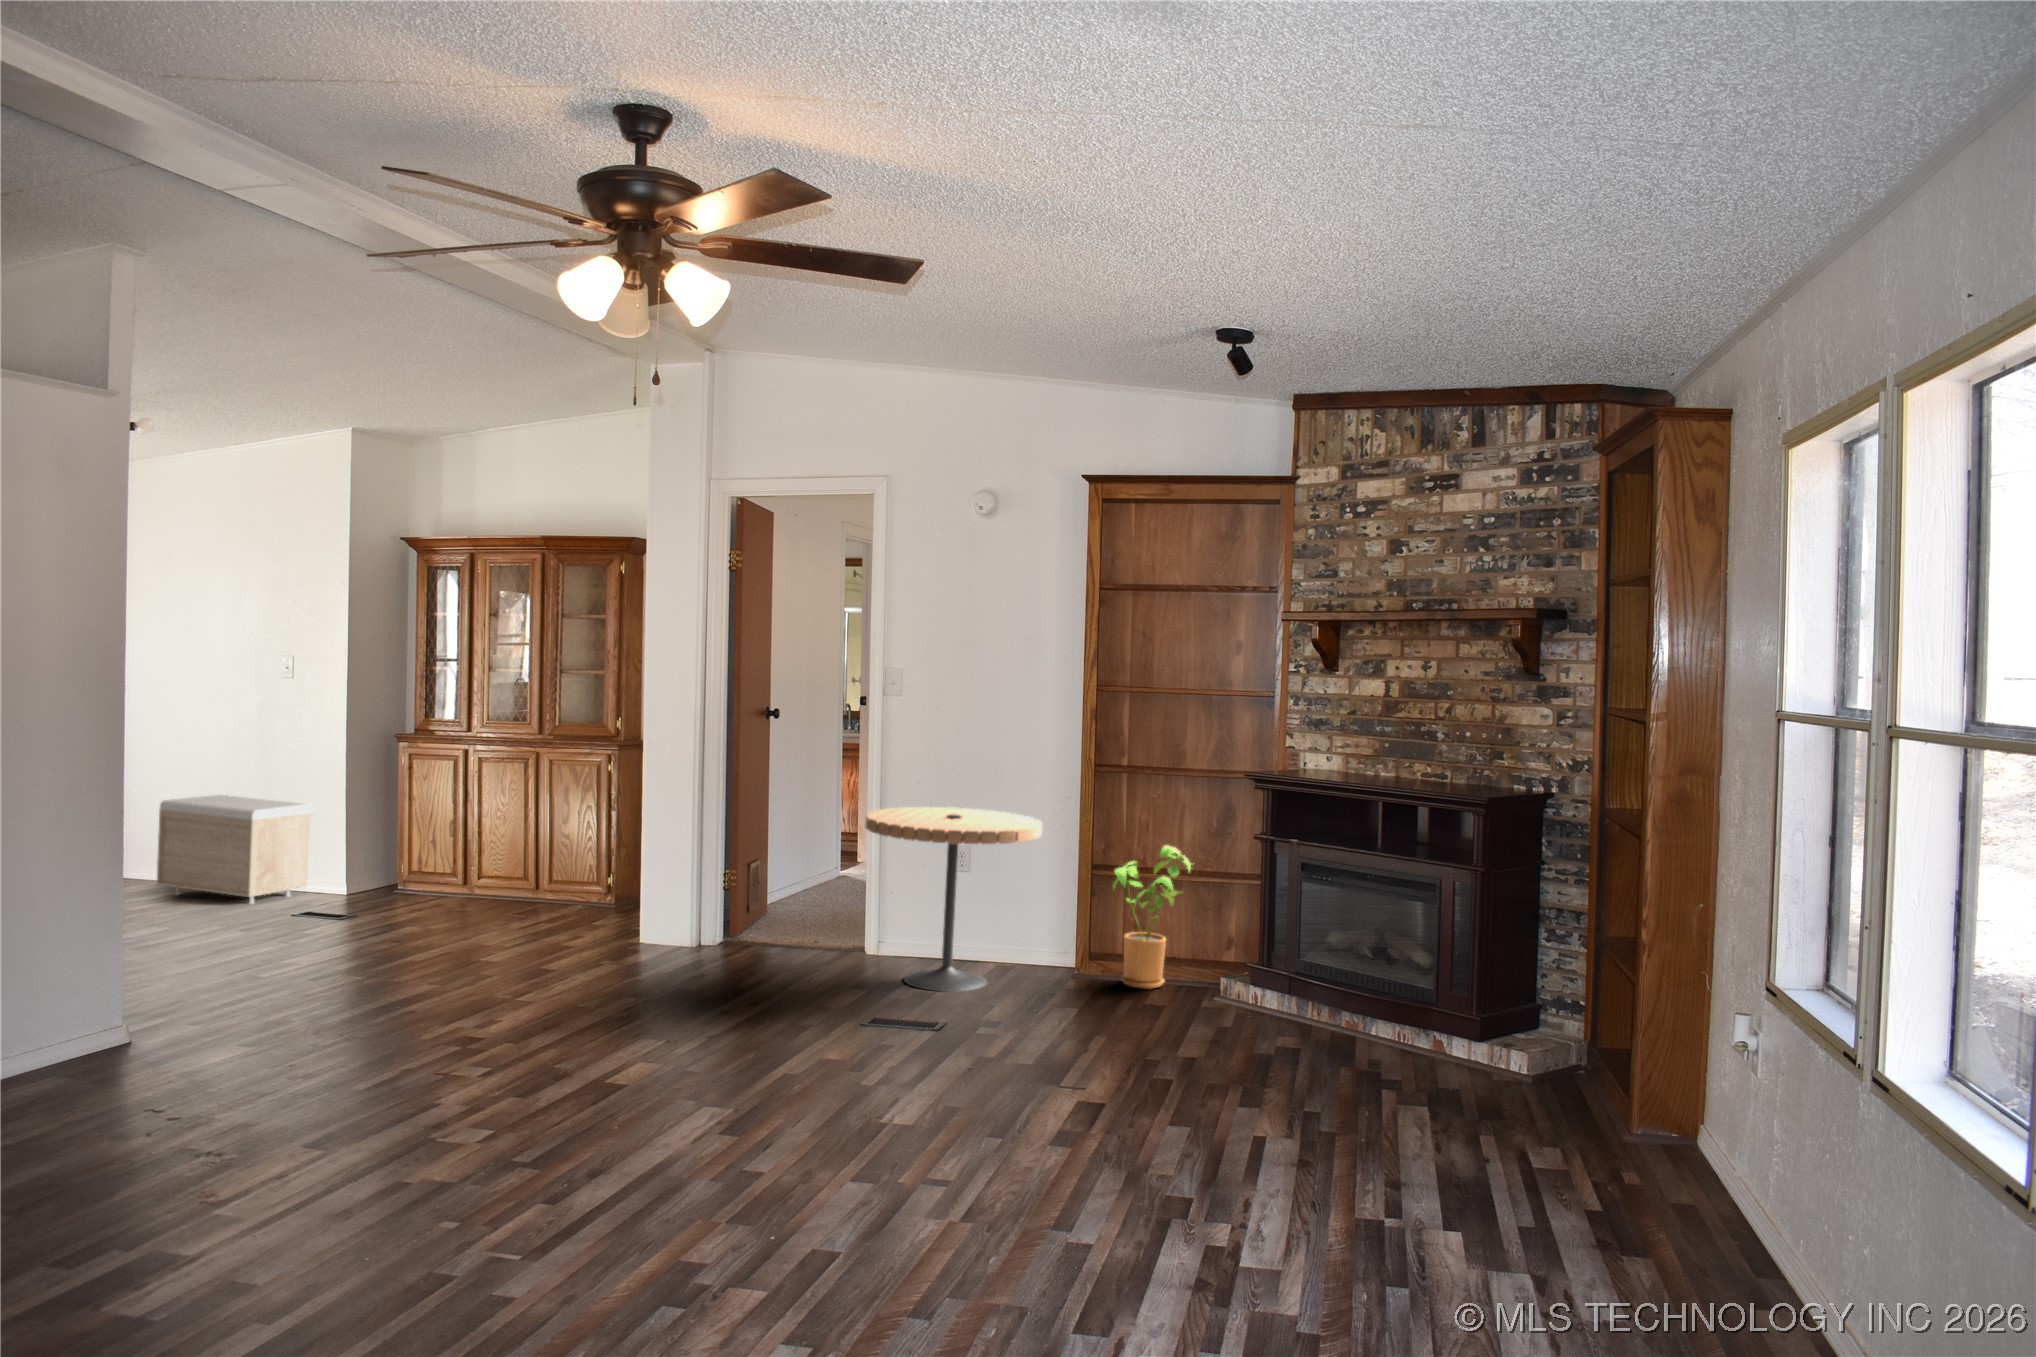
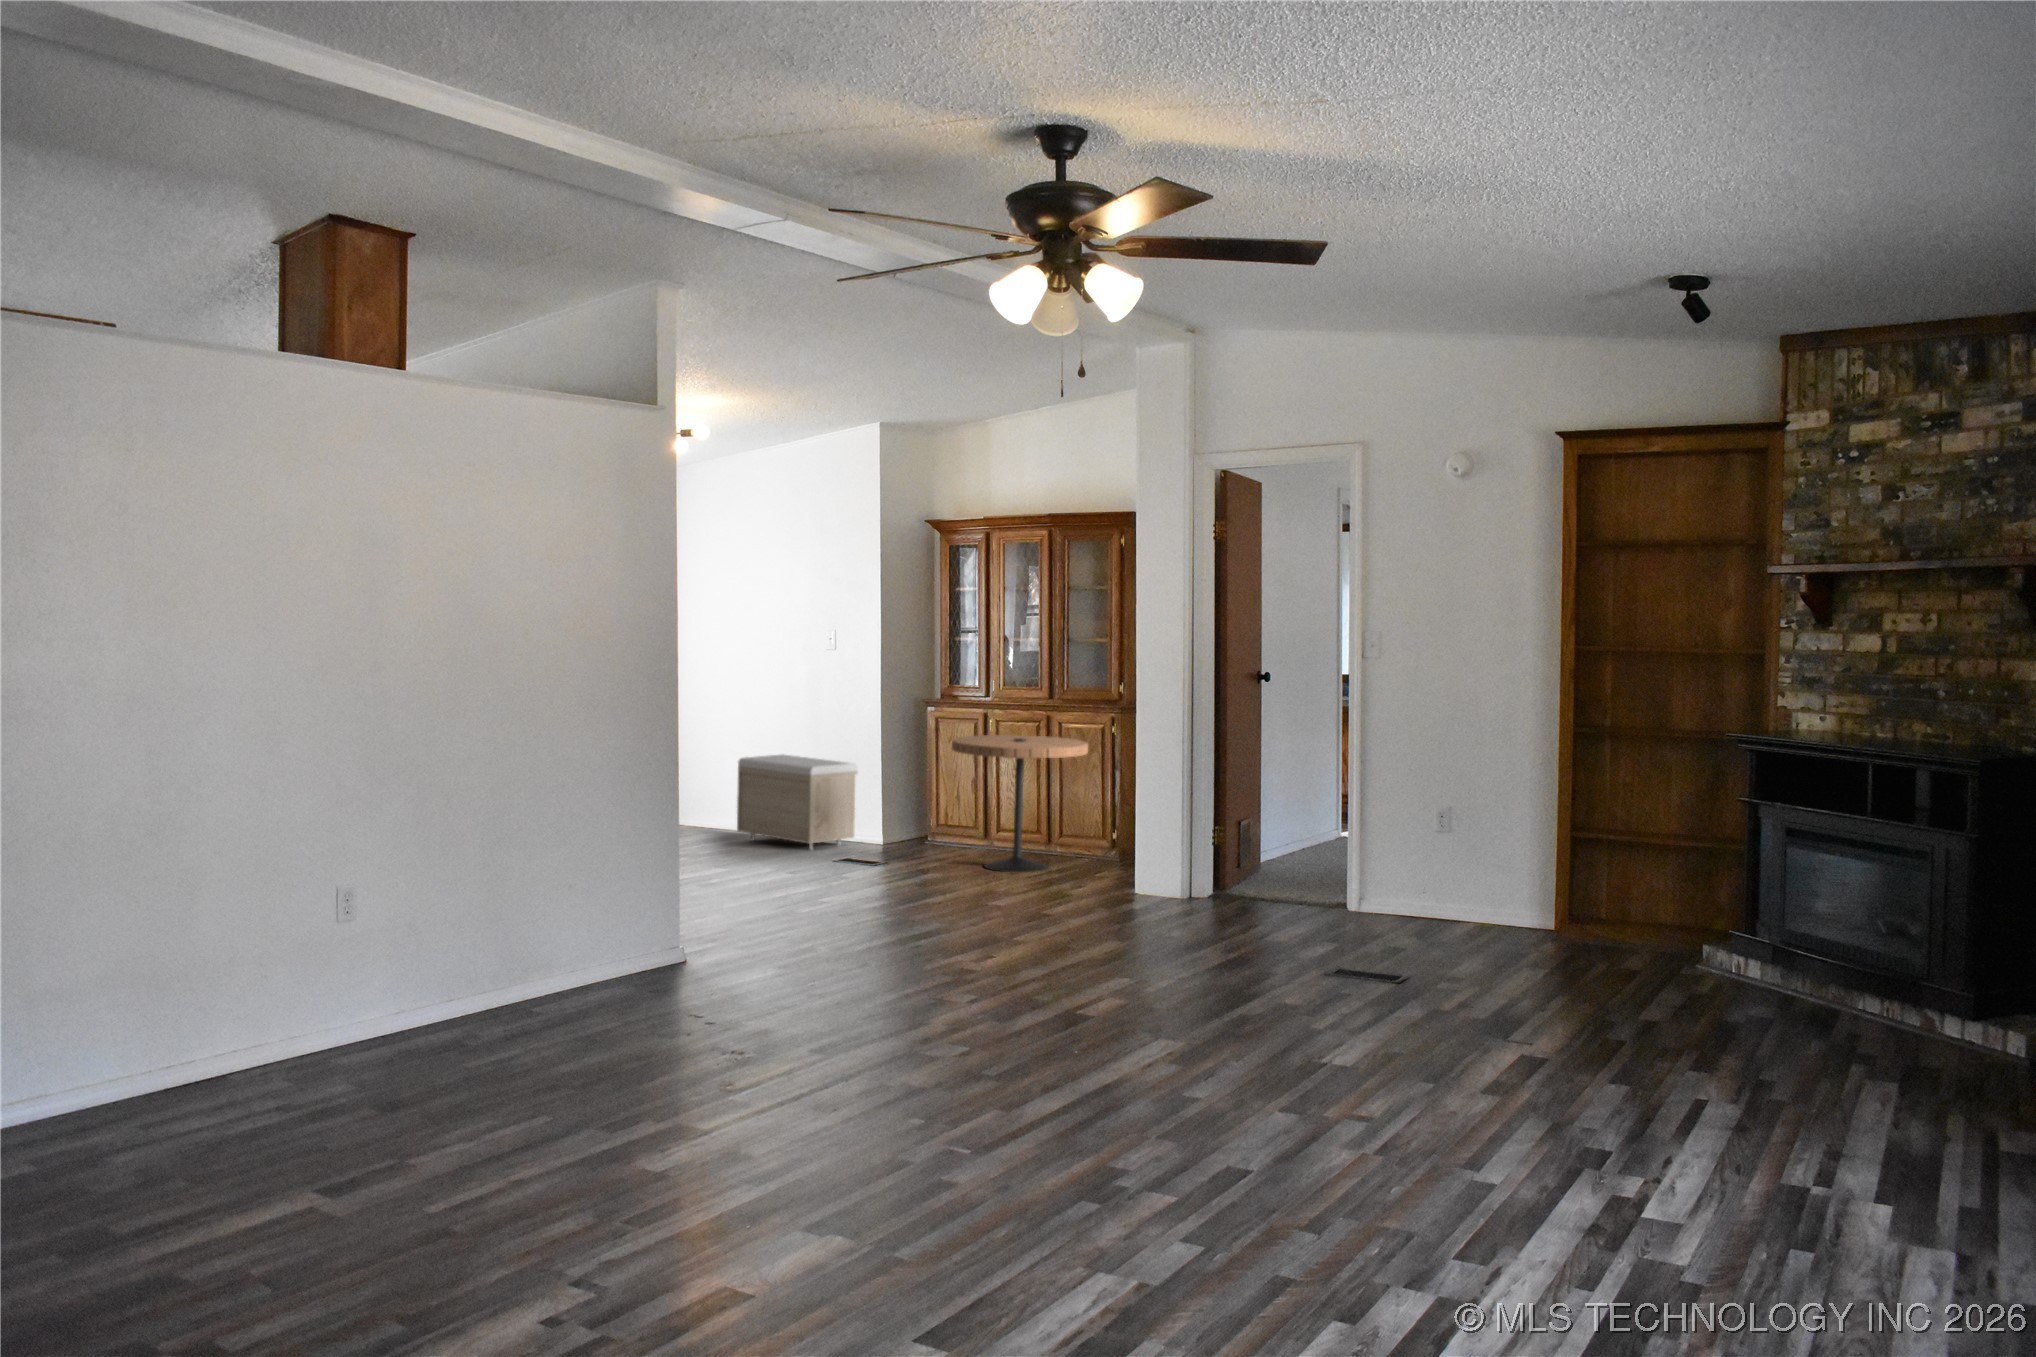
side table: present [865,807,1042,992] -> present [952,735,1088,872]
house plant: present [1113,845,1191,989] -> none [1592,808,1681,952]

